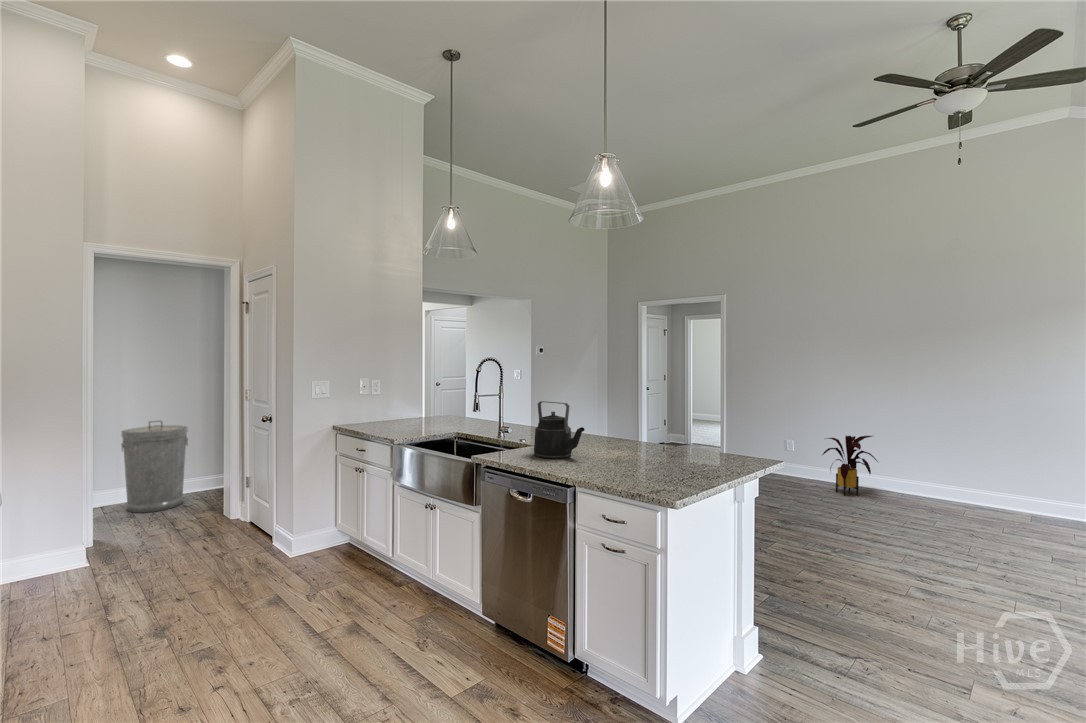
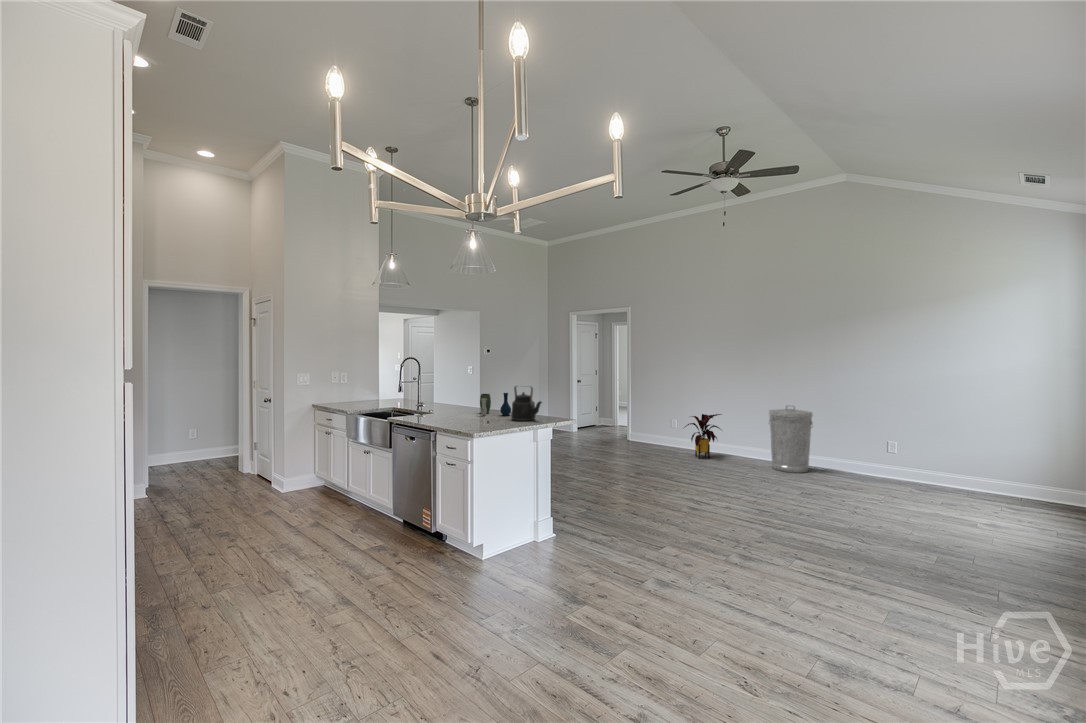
kettle: present [534,401,585,459] -> present [511,386,542,421]
vase: none [608,414,667,451] -> present [480,393,511,416]
trash can: present [121,421,188,513] -> present [769,406,813,473]

